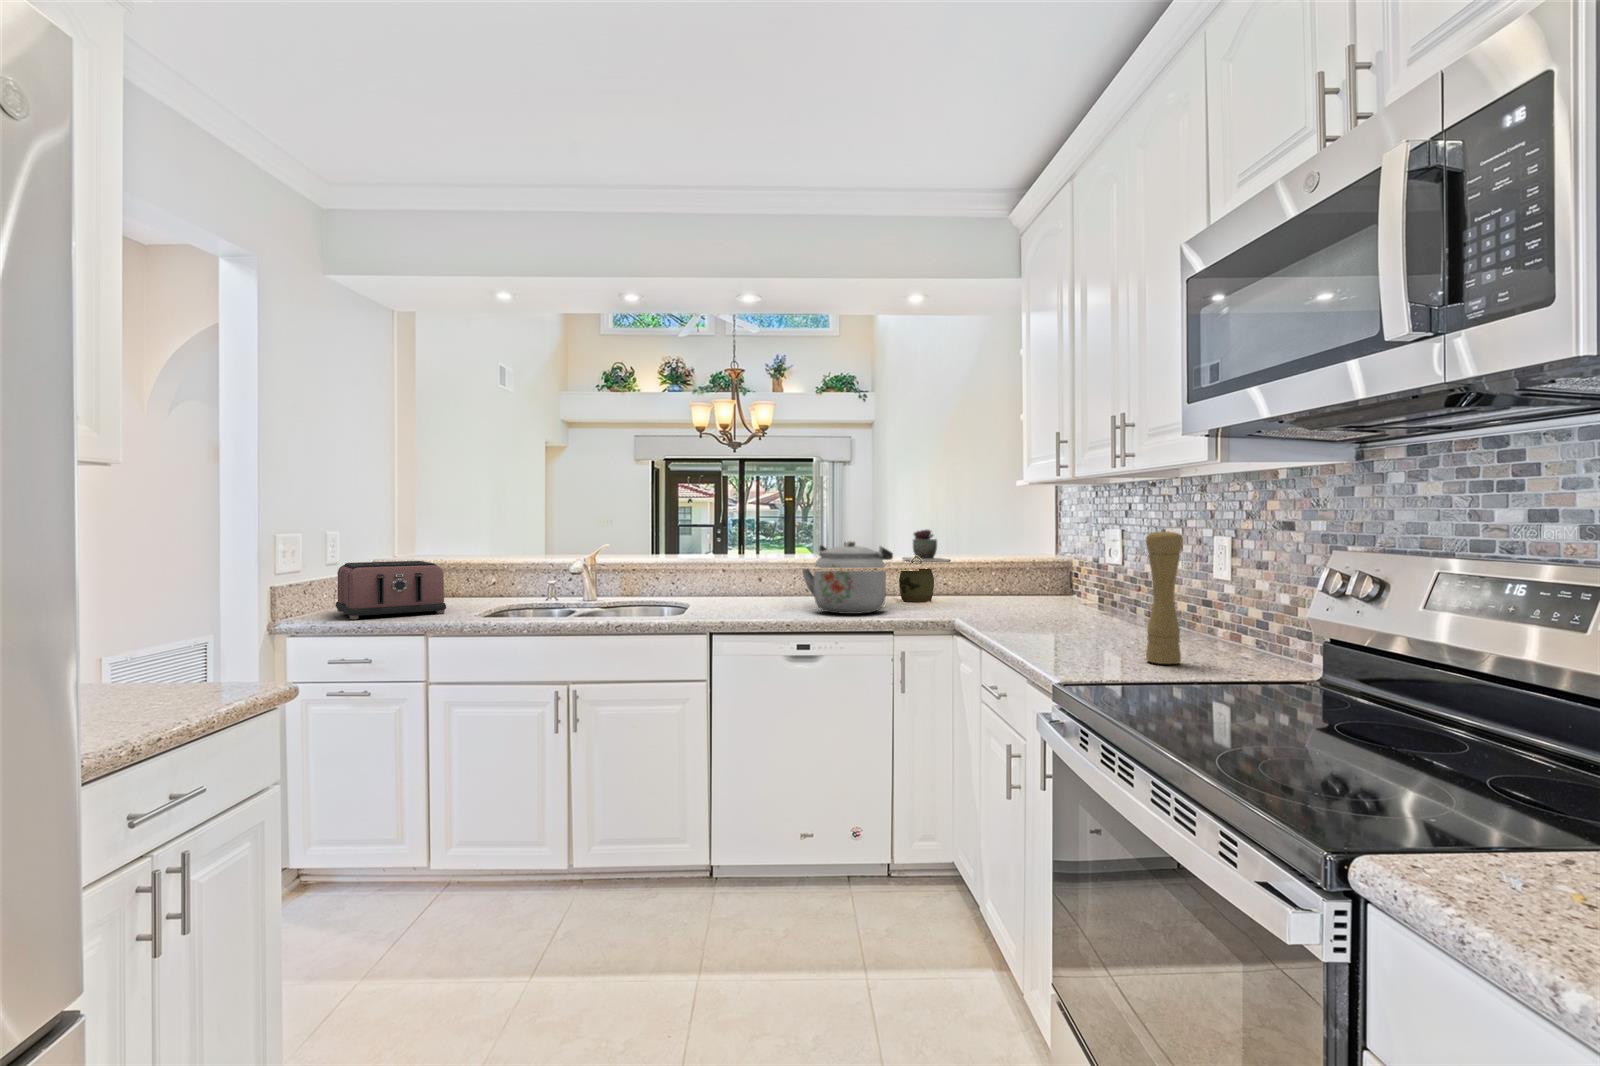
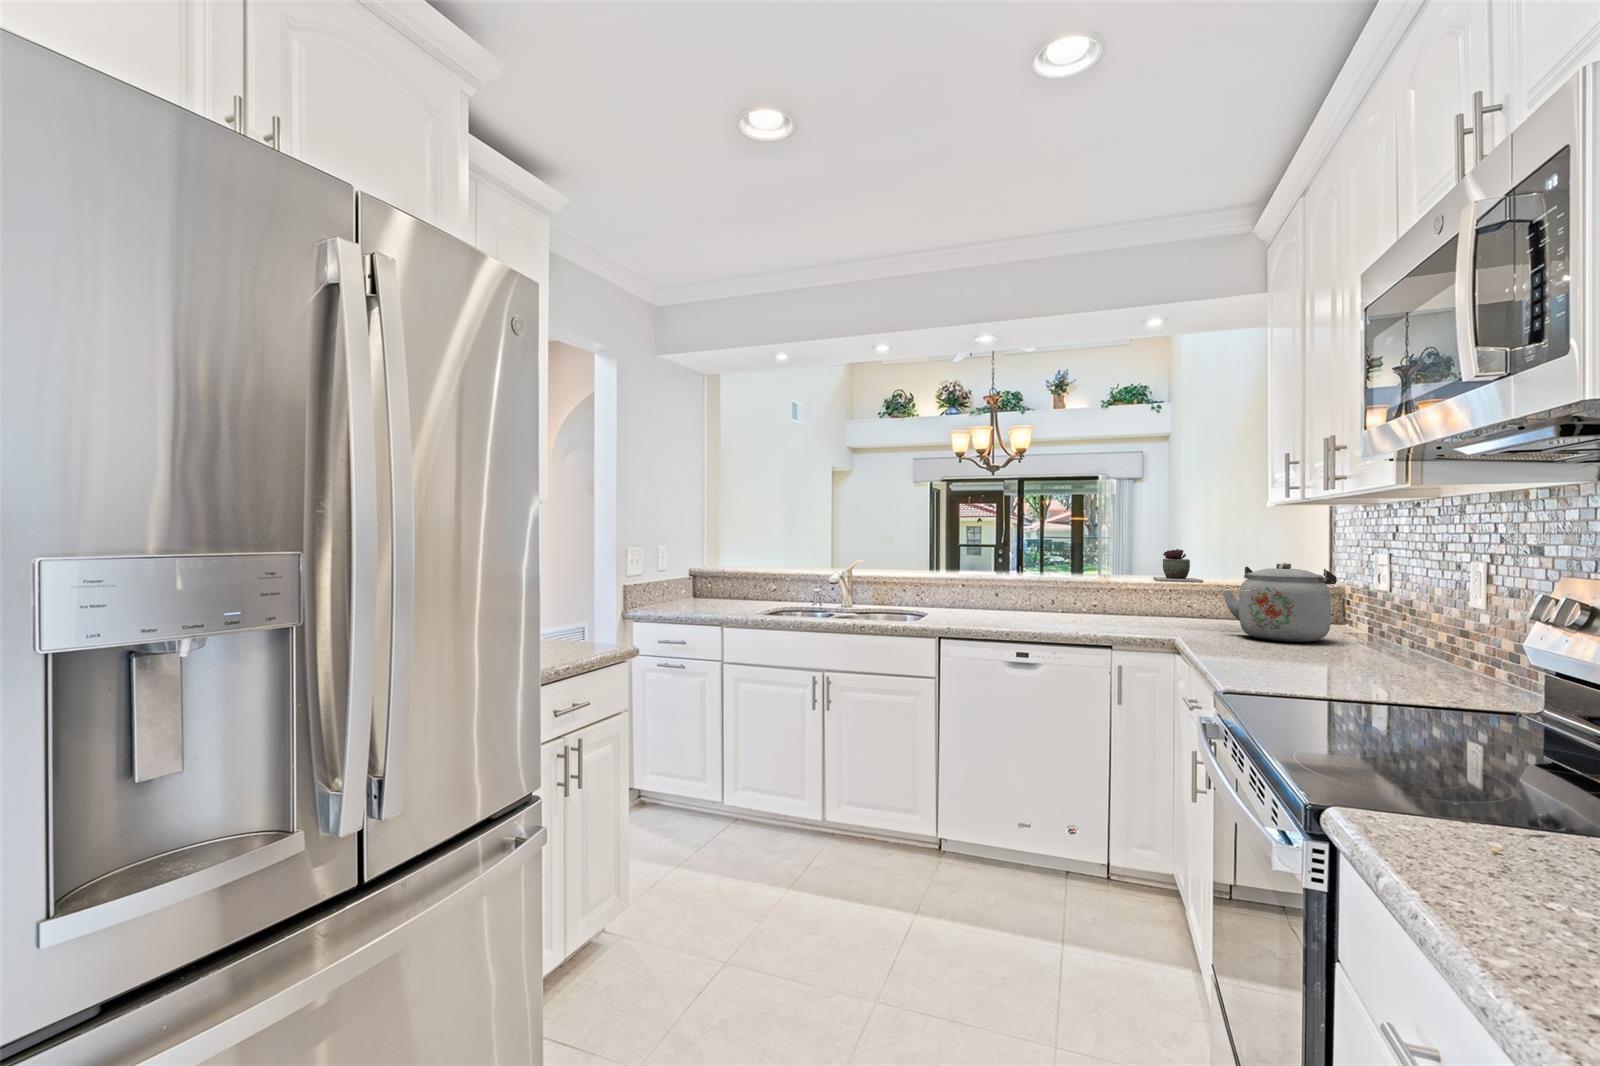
pepper mill: present [1146,529,1183,664] -> none [1353,553,1396,693]
kettle: present [803,541,893,614] -> present [1222,563,1337,642]
jar: present [899,556,934,602] -> none [1141,575,1178,621]
toaster: present [336,561,446,619] -> none [661,568,736,612]

